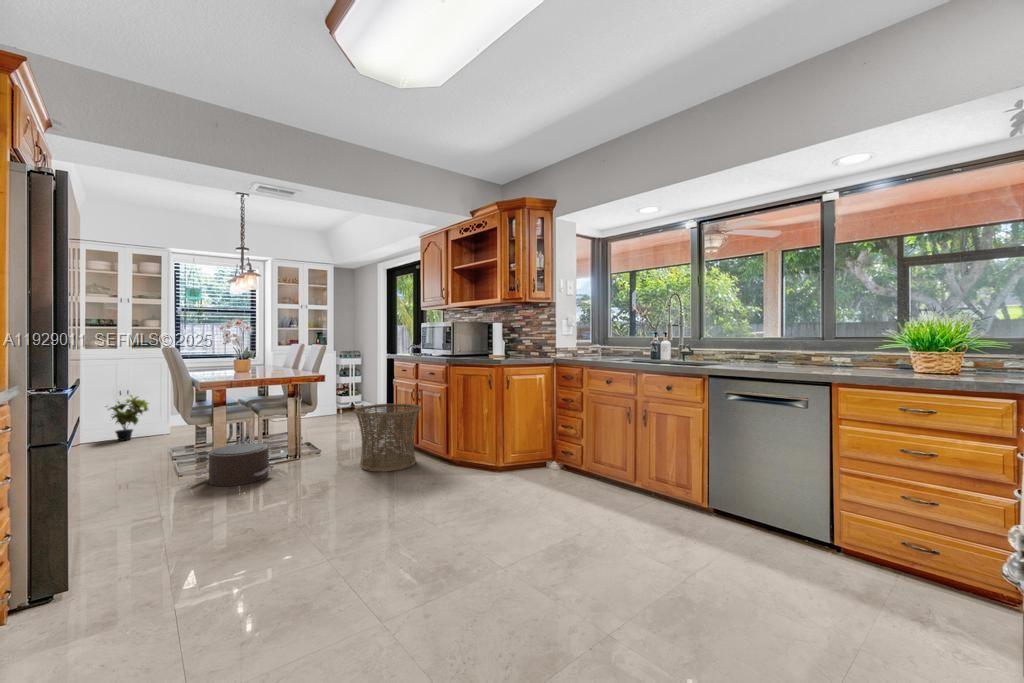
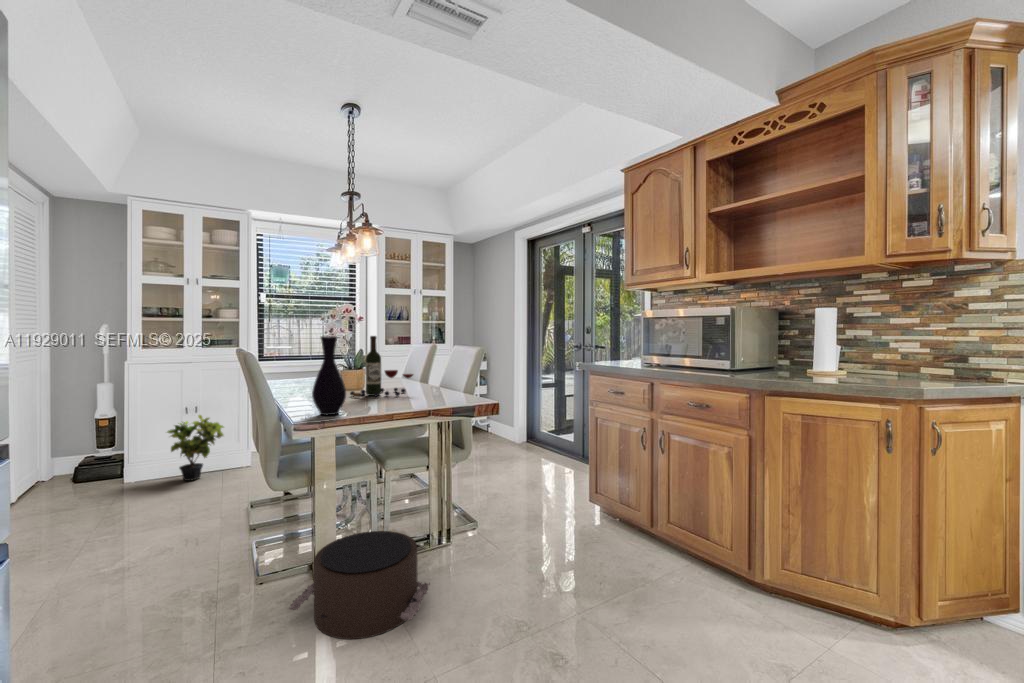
vase: none [209,338,230,380] -> present [312,336,346,415]
wine bottle: none [237,338,280,374] -> present [350,336,413,397]
basket: present [353,404,421,471] -> none [562,454,692,606]

